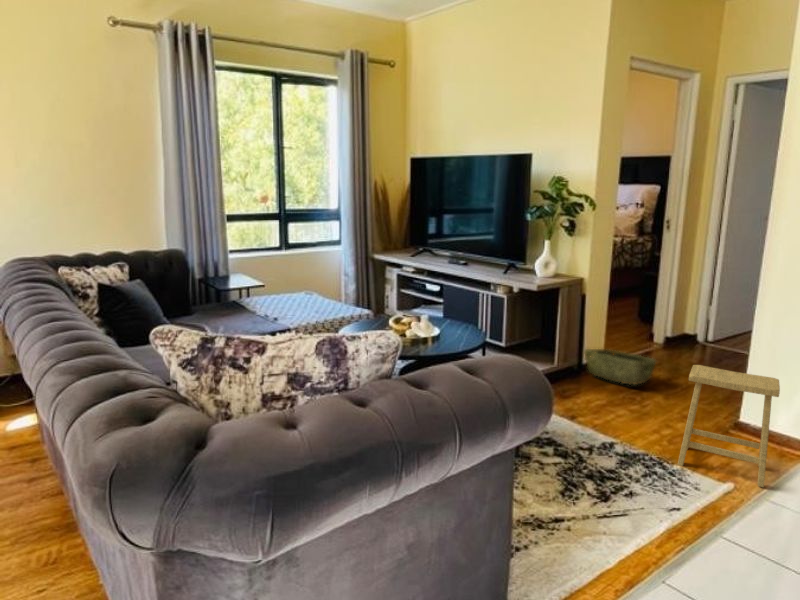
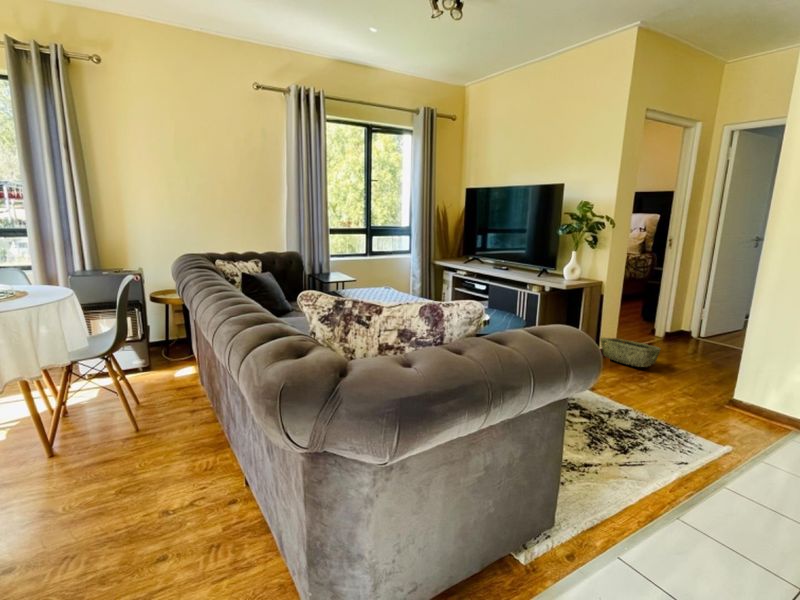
footstool: present [678,365,780,487] -> none [683,351,777,452]

